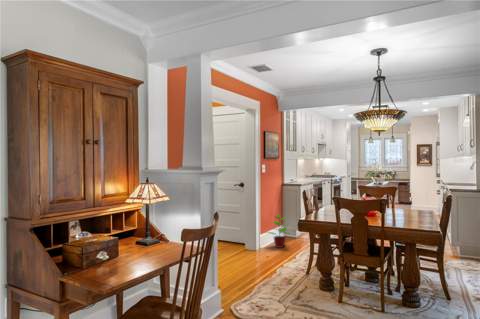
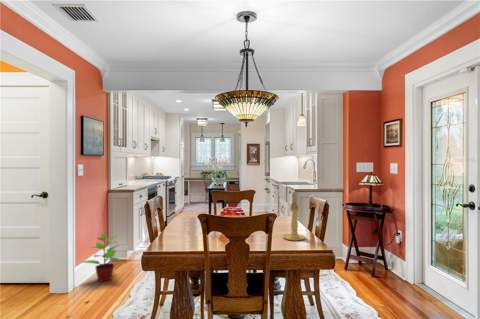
candle holder: none [405,185,426,224] -> present [283,191,306,241]

